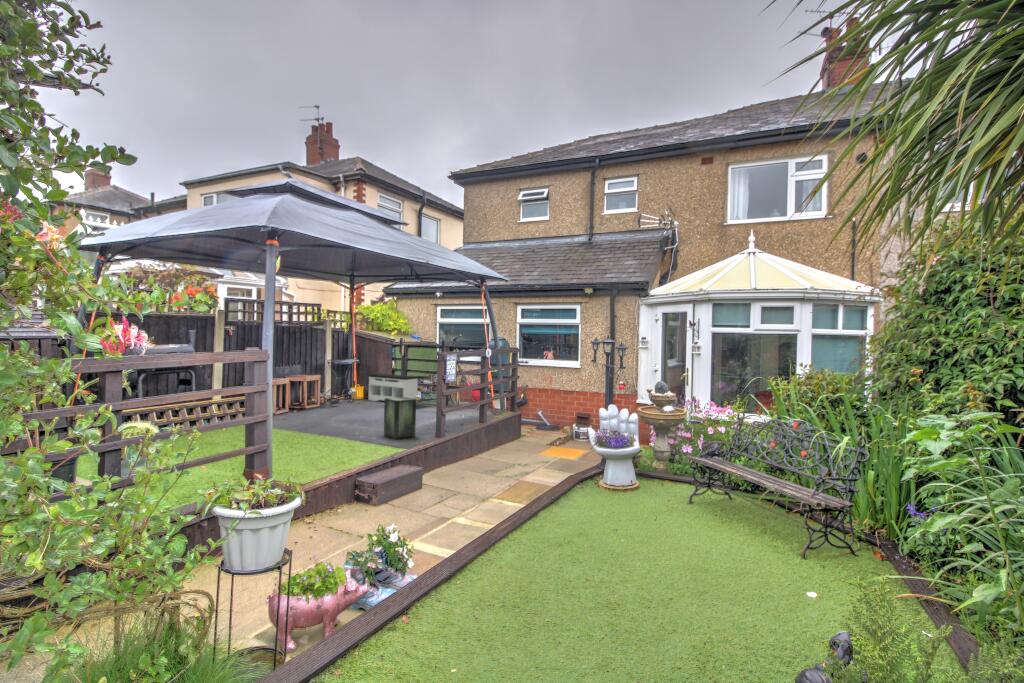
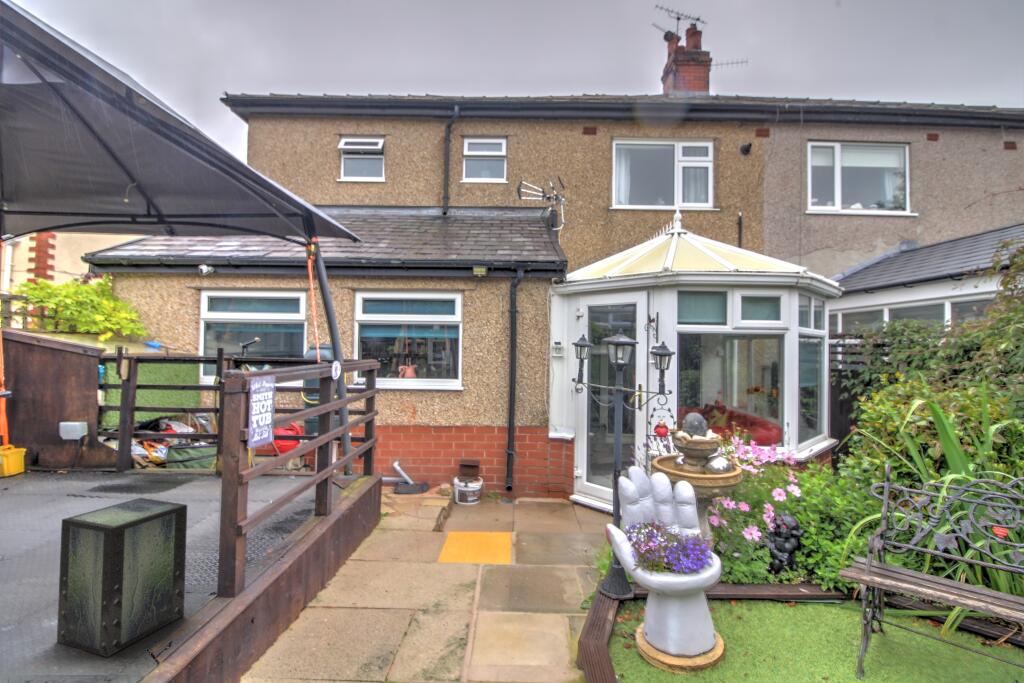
bench: present [369,374,418,402] -> none [29,417,164,479]

